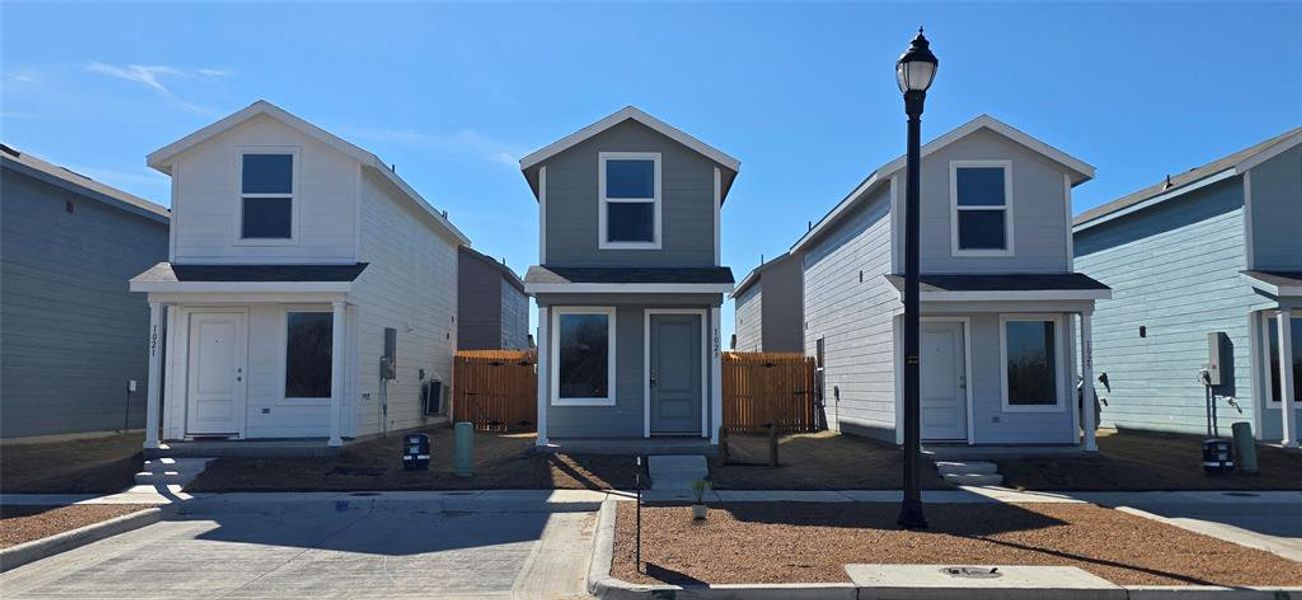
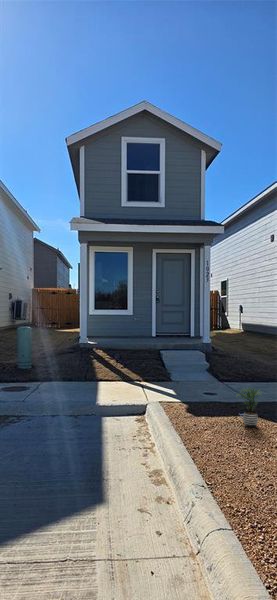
bench: present [718,424,778,469] -> none [209,328,250,360]

